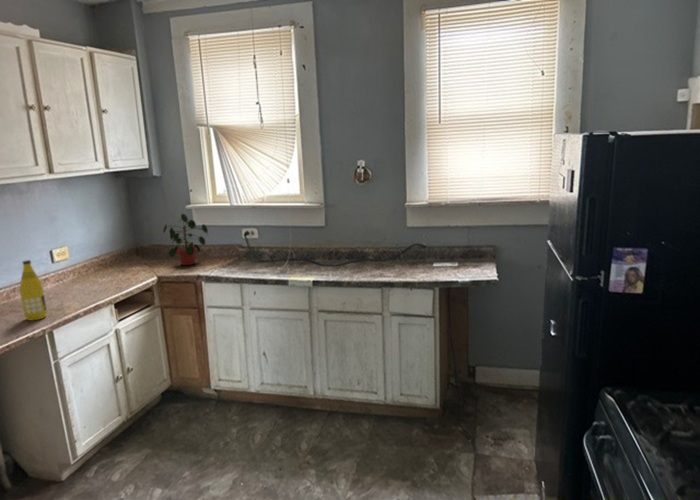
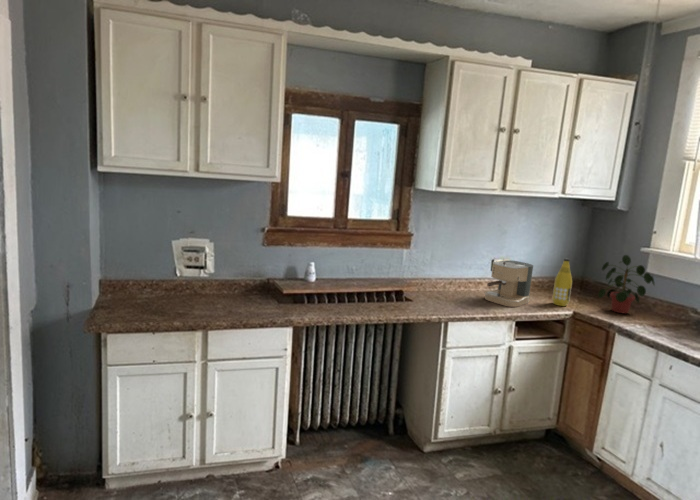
coffee maker: none [64,245,111,295] -> present [485,260,533,307]
bottle: present [19,260,47,321] -> present [552,259,572,306]

